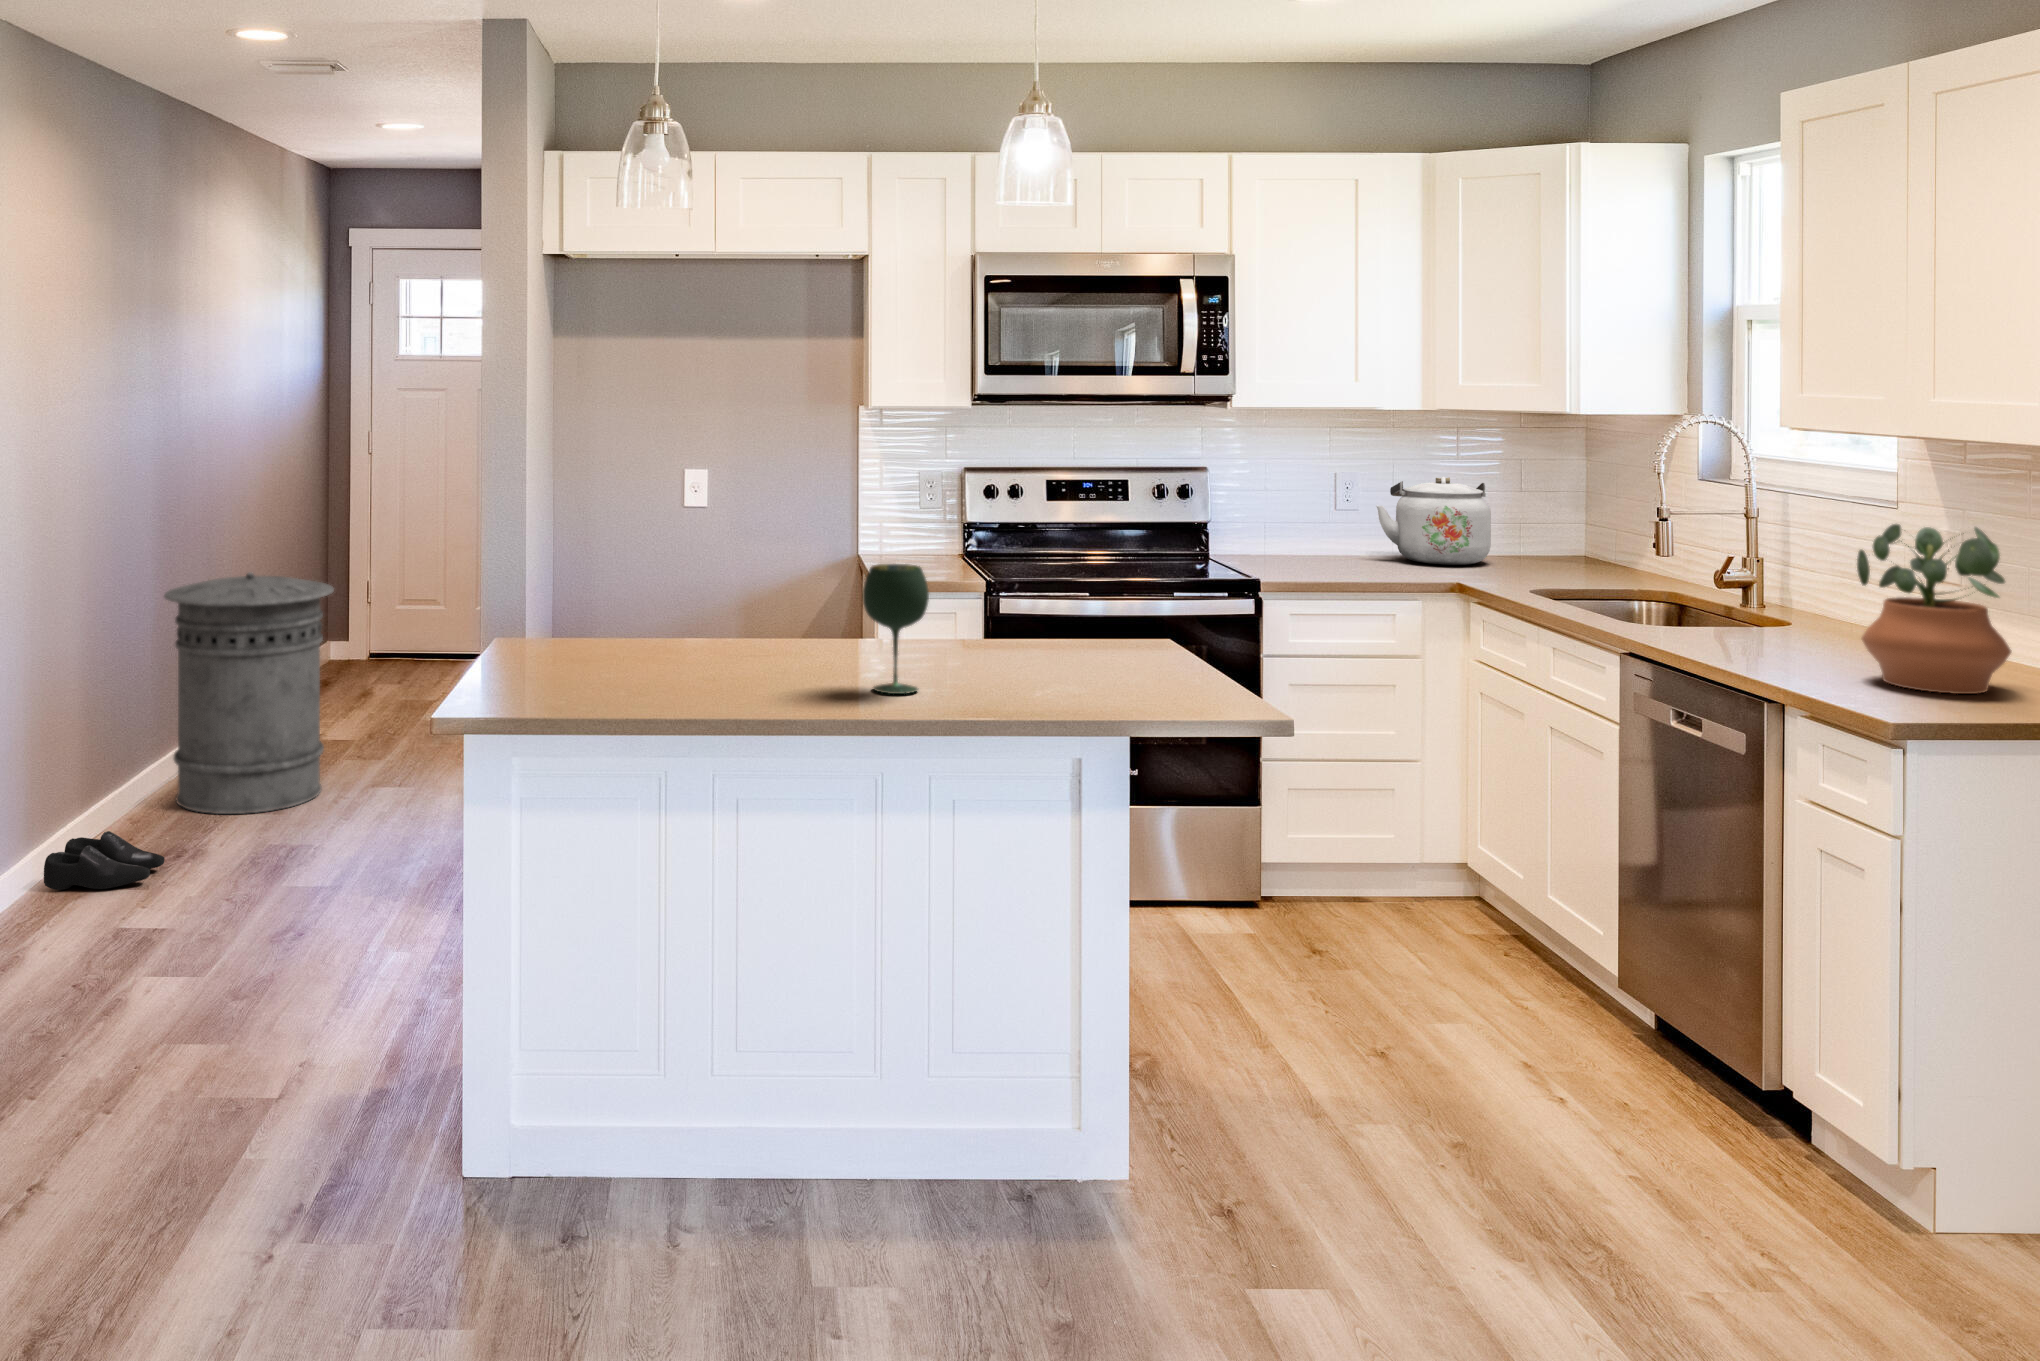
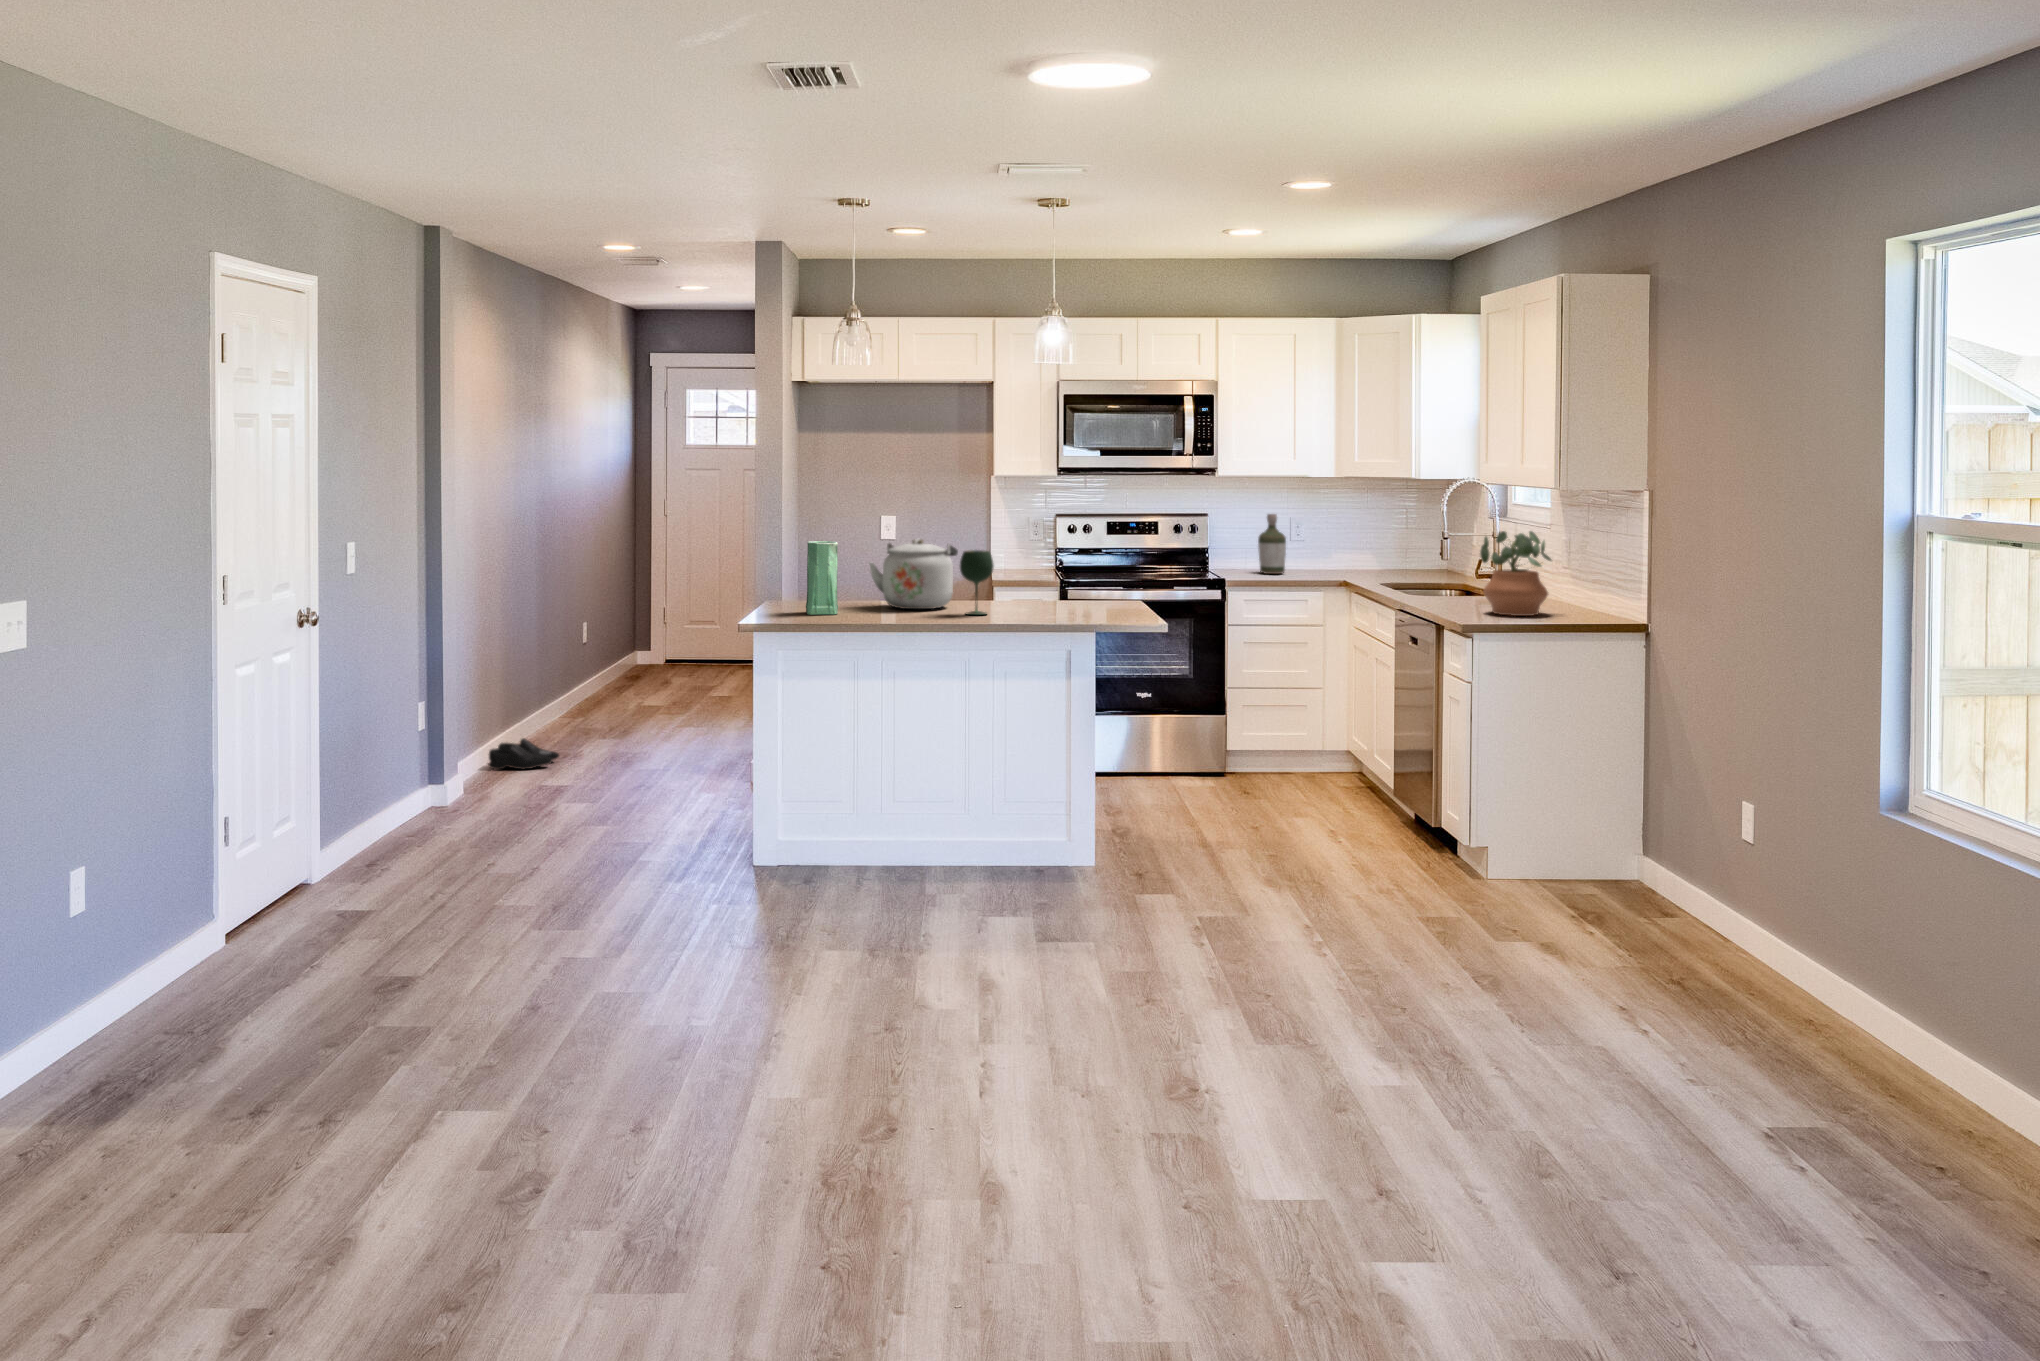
bottle: none [1299,469,1348,569] -> present [1258,514,1286,574]
kettle: present [1376,477,1491,565] -> present [870,539,958,609]
vase: none [563,544,625,691] -> present [806,541,838,615]
trash can: present [164,572,334,814] -> none [547,585,656,738]

